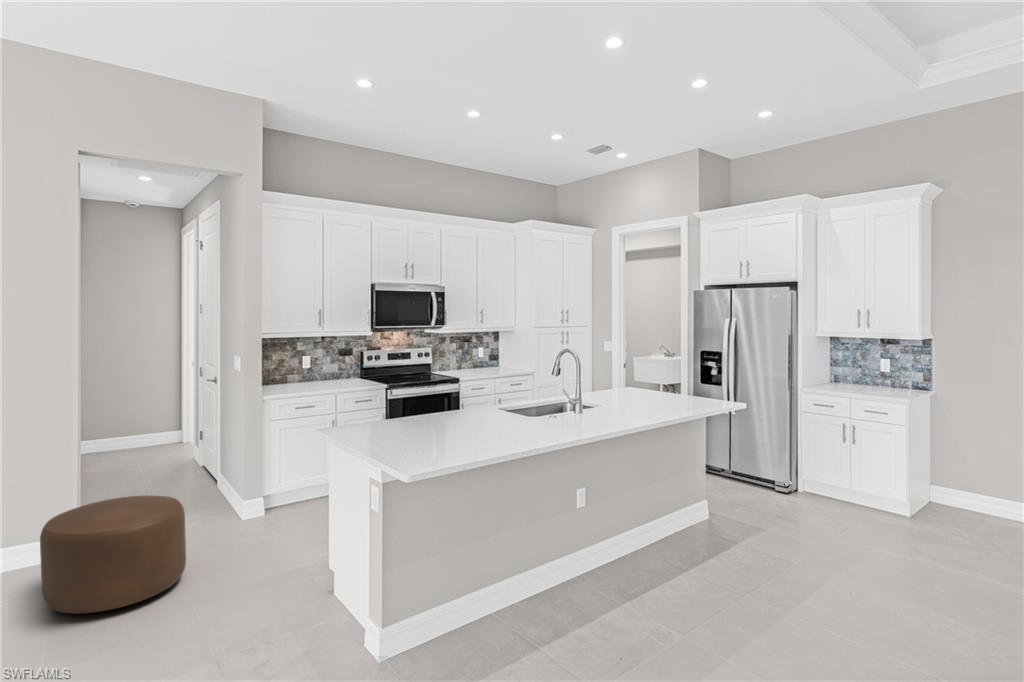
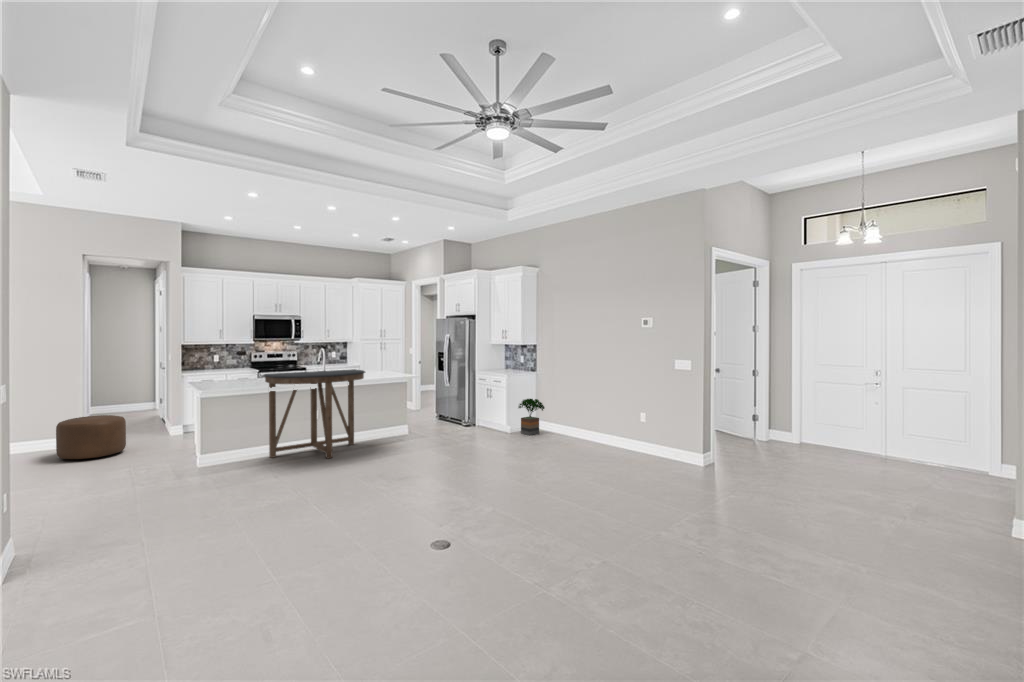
console table: none [506,395,704,618] -> present [263,369,365,458]
potted tree: none [929,447,996,526] -> present [518,399,545,435]

